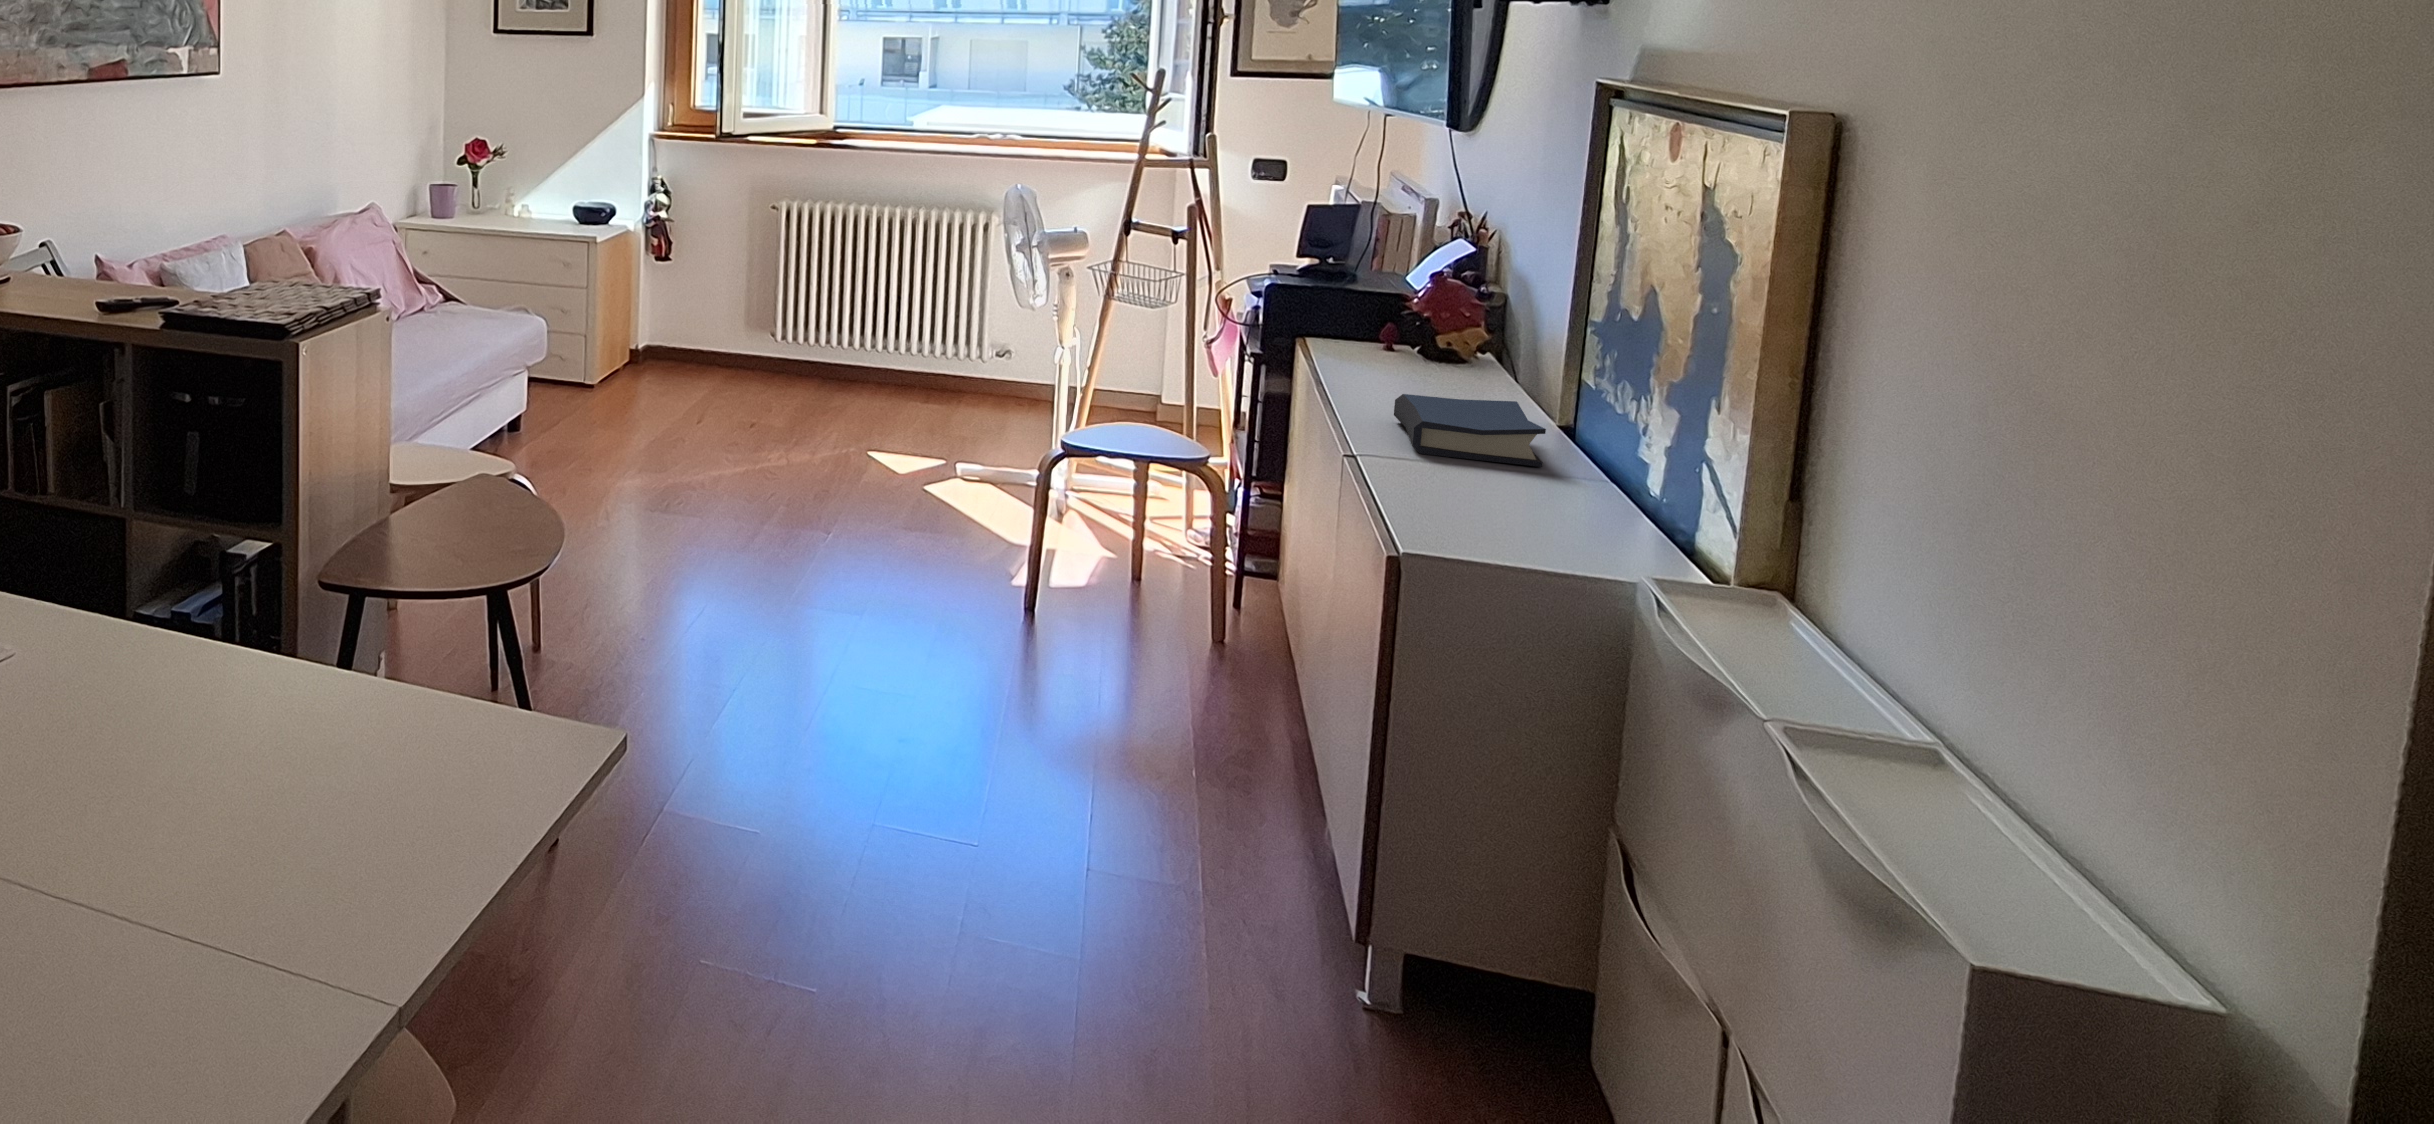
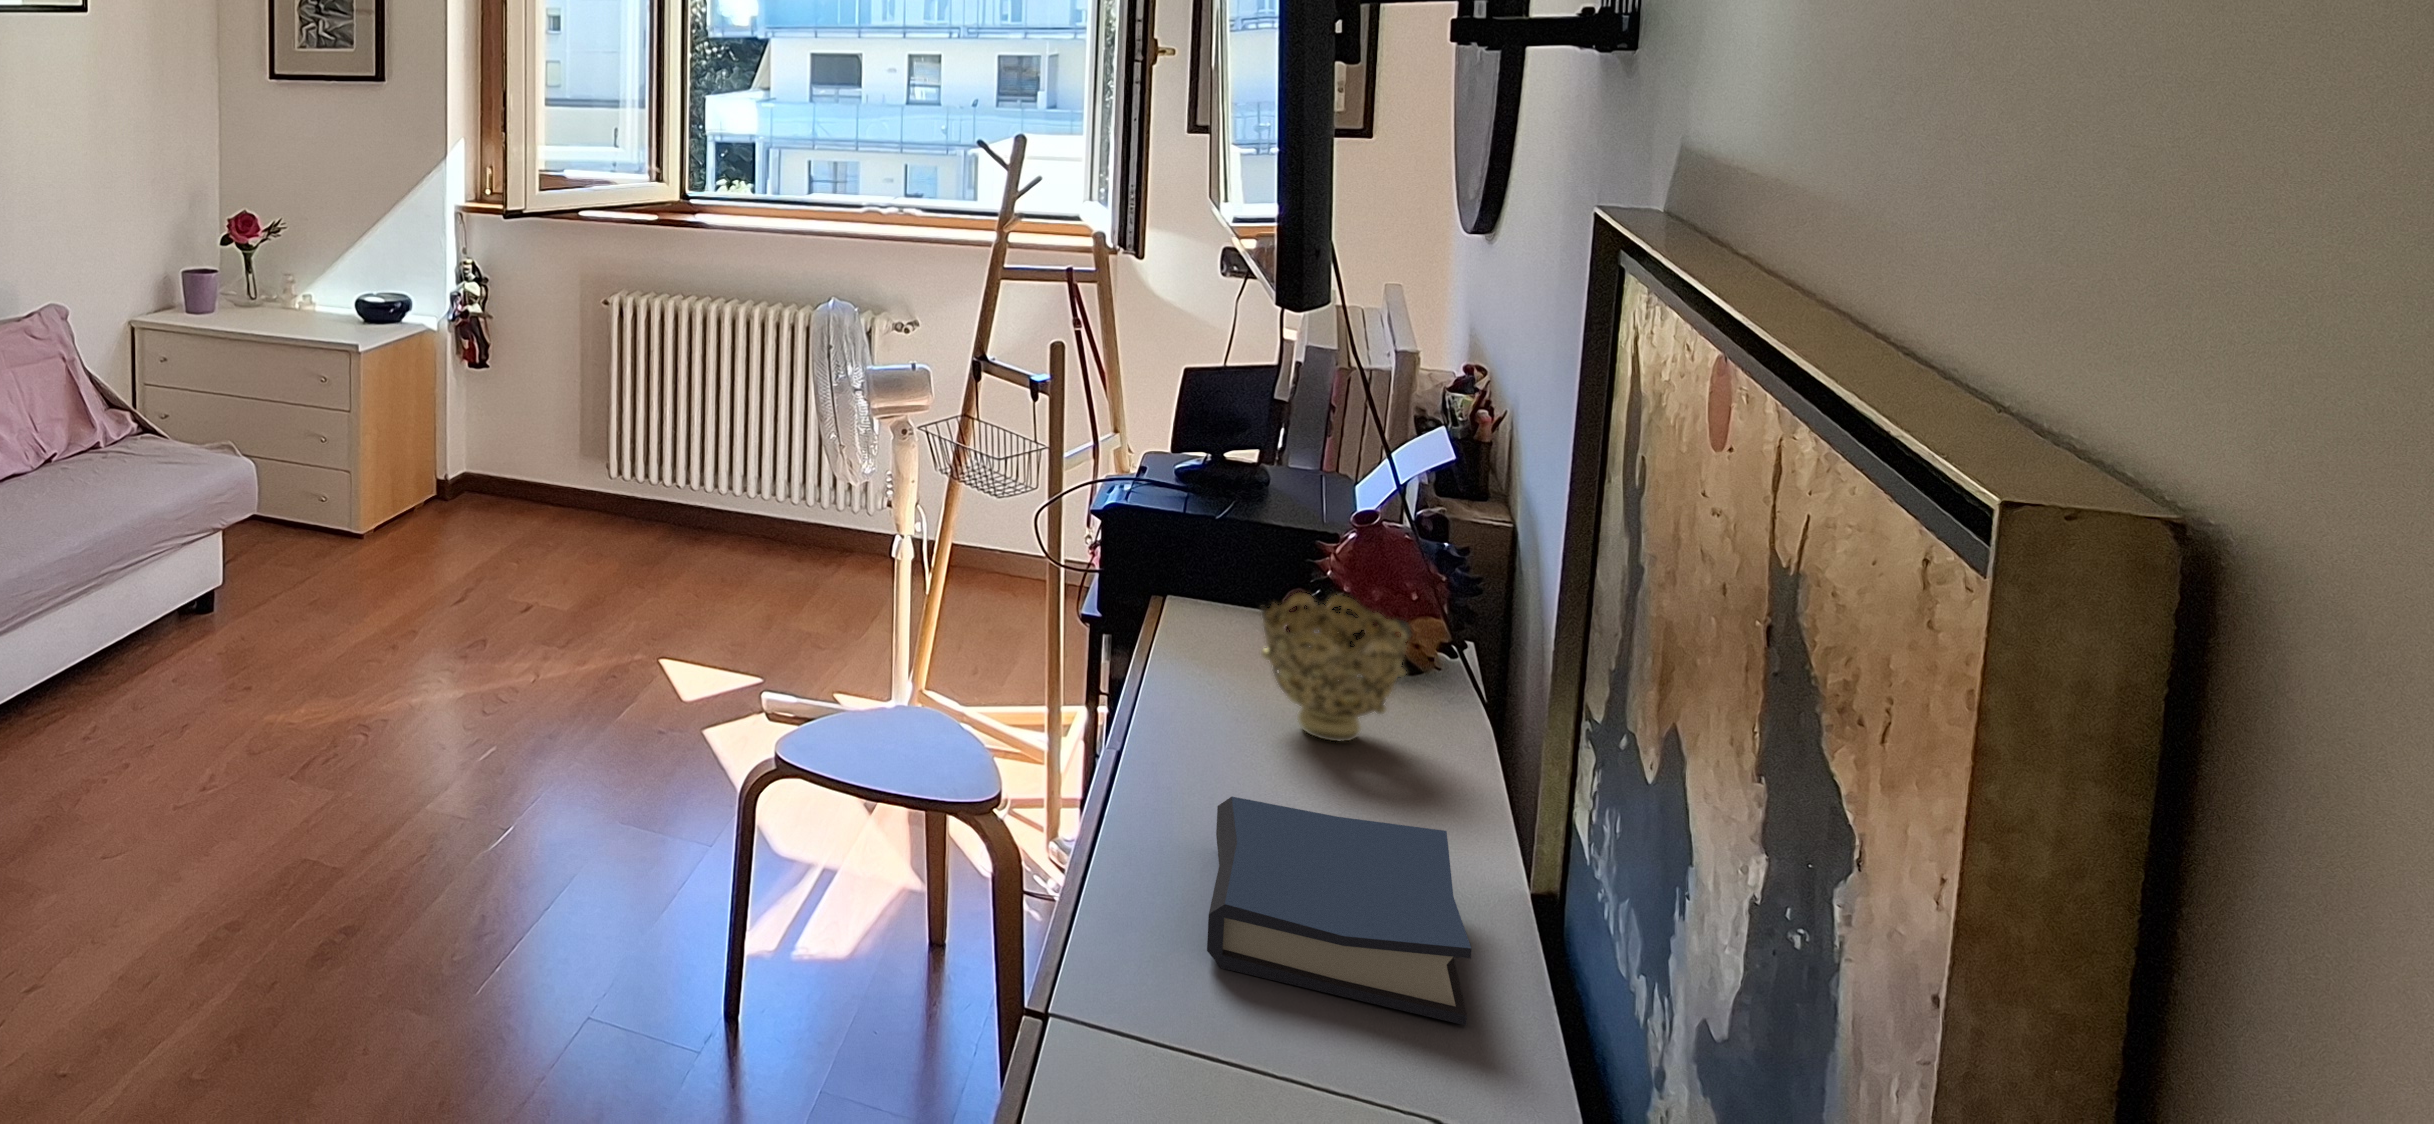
decorative bowl: none [1390,314,1478,390] -> present [1261,592,1412,741]

